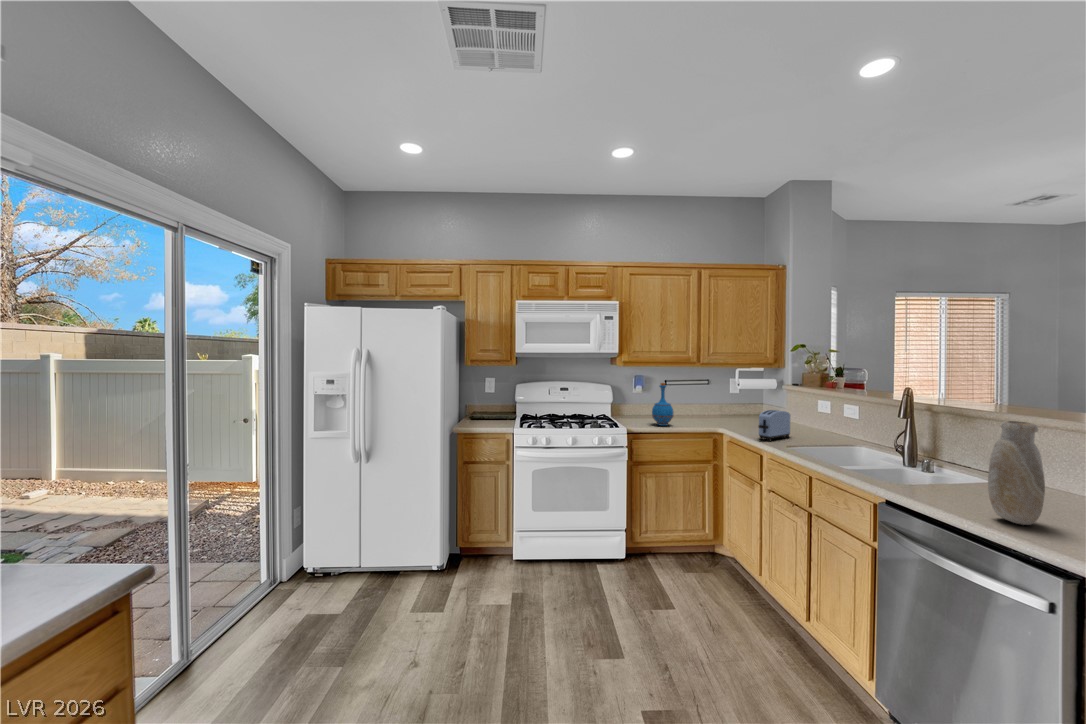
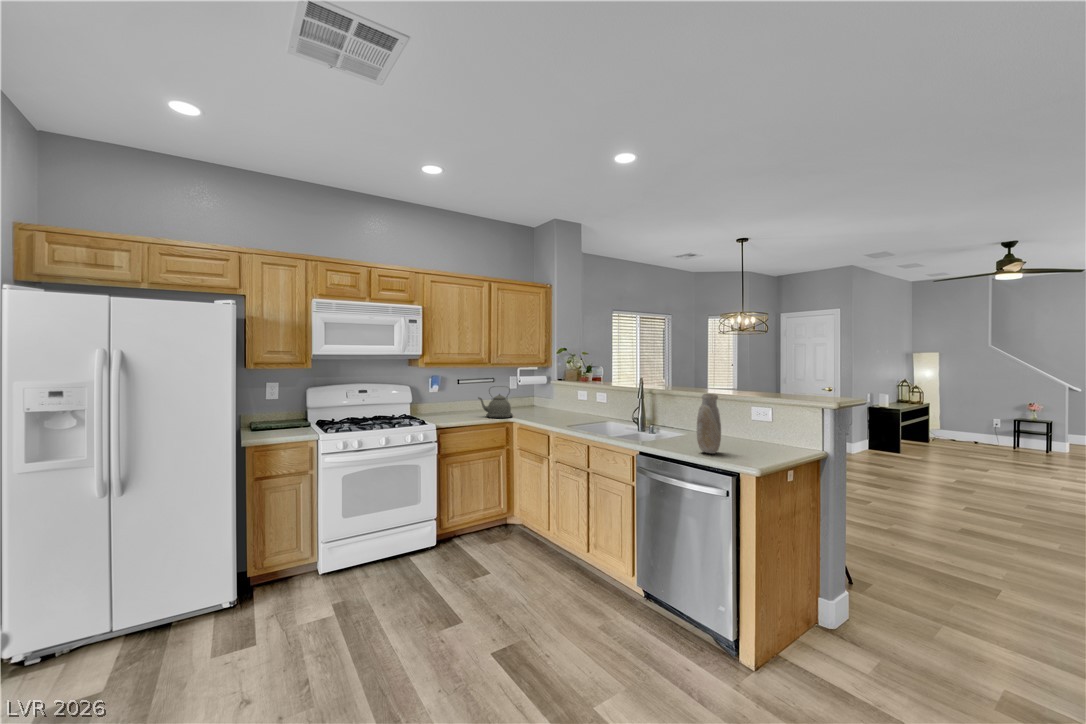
bottle: present [652,383,673,426] -> none [453,381,473,420]
kettle: none [682,390,725,428] -> present [478,394,513,418]
toaster: present [759,410,791,441] -> none [544,399,564,424]

